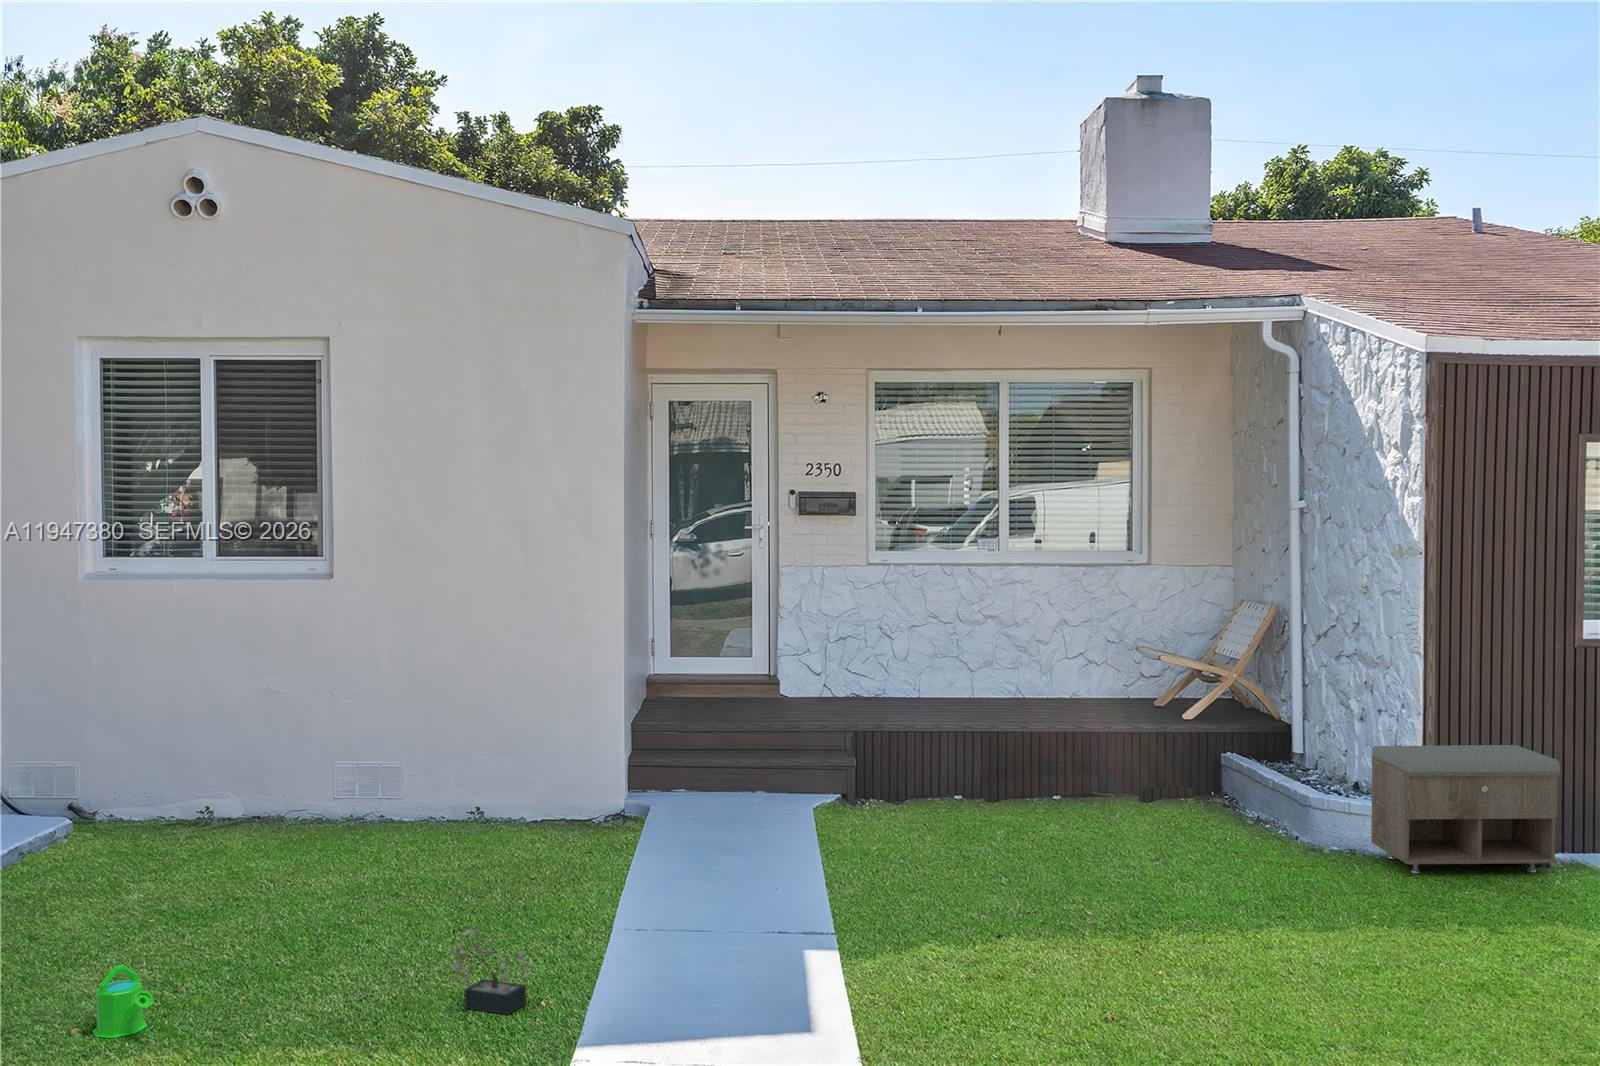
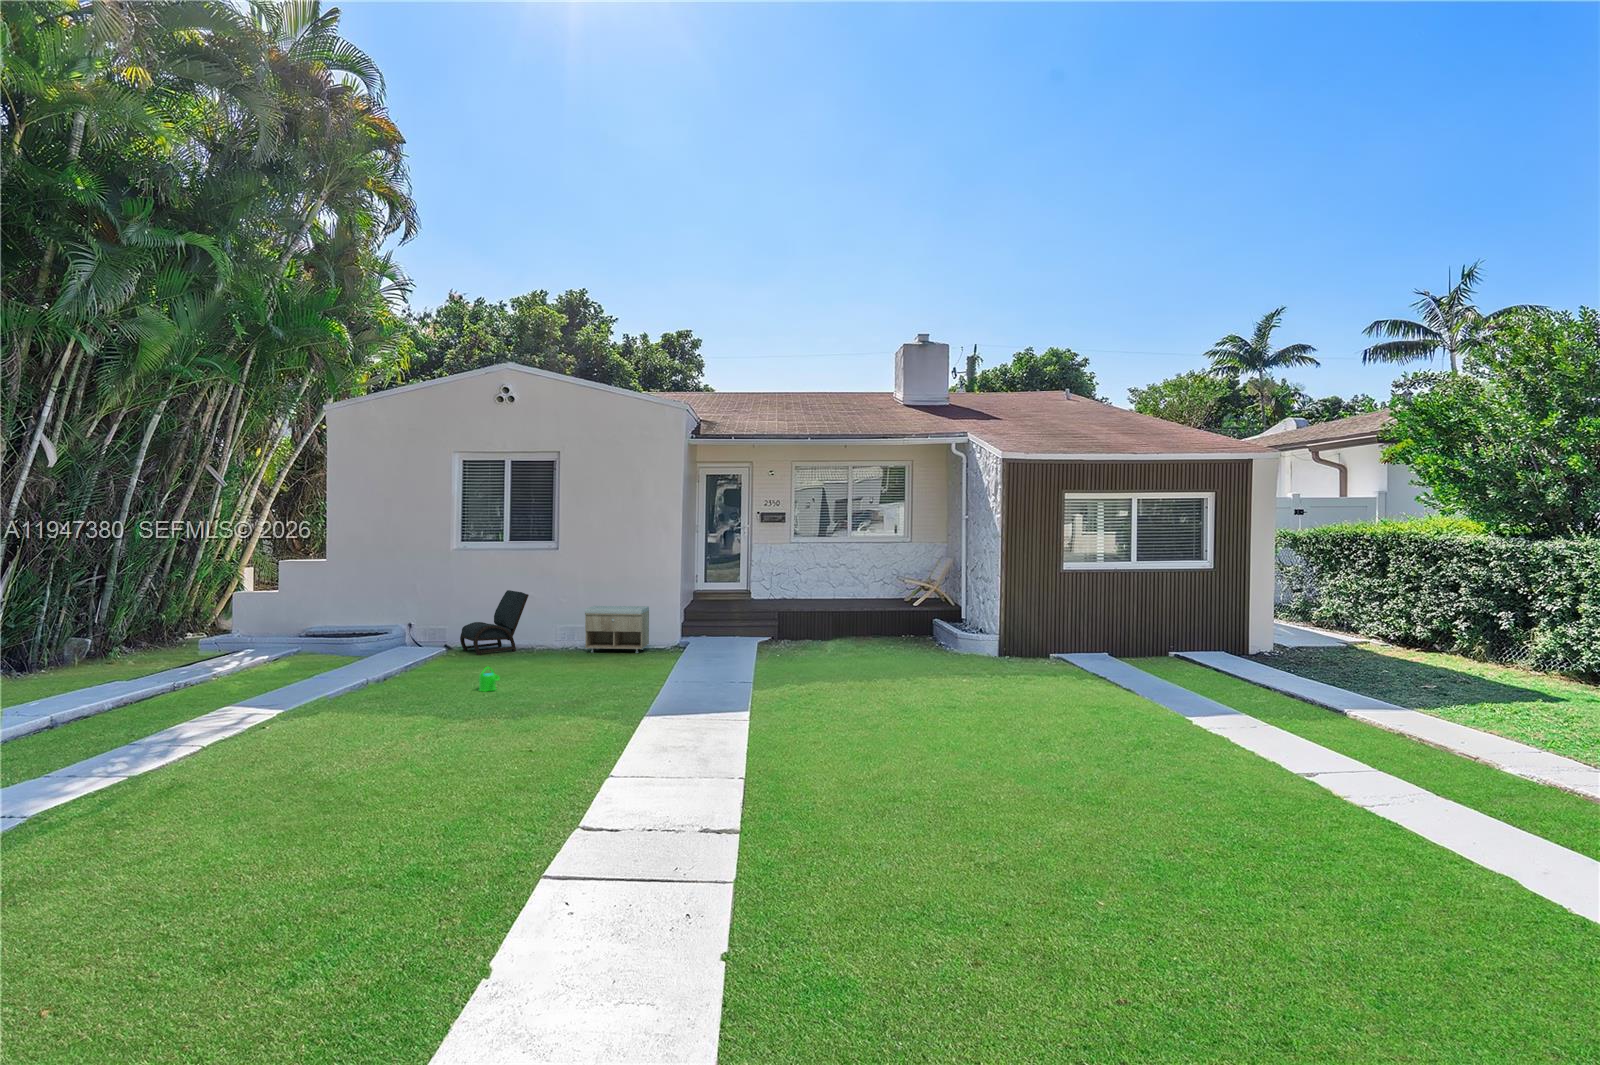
lounge chair: none [80,702,249,874] -> present [460,590,529,655]
storage bench: present [1371,745,1560,874] -> present [585,606,649,653]
decorative plant: present [450,928,535,1015] -> none [605,659,638,689]

